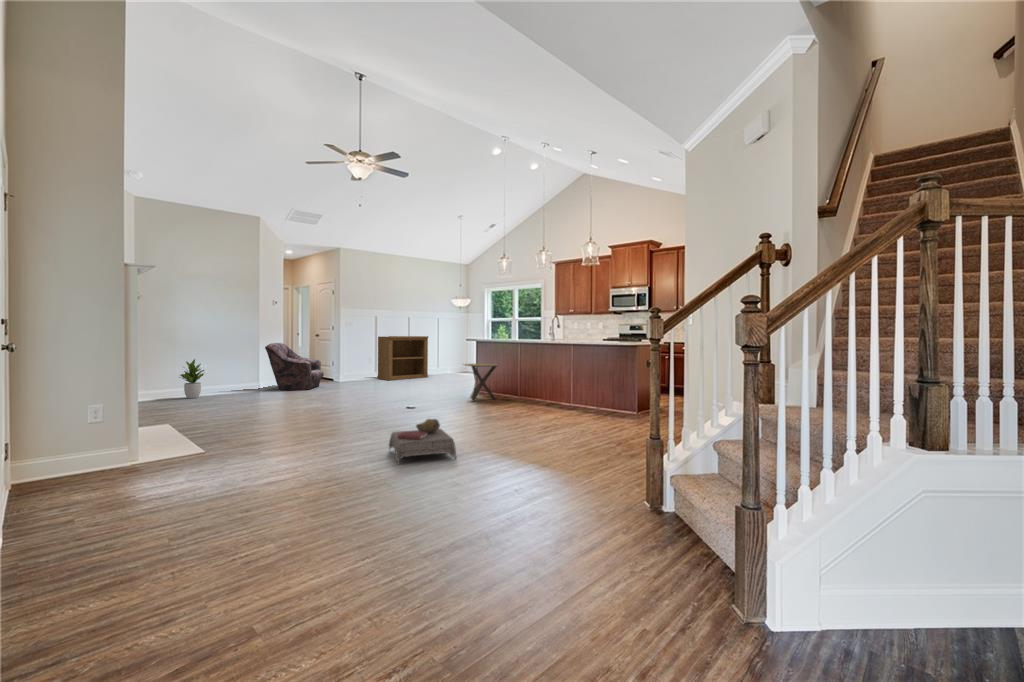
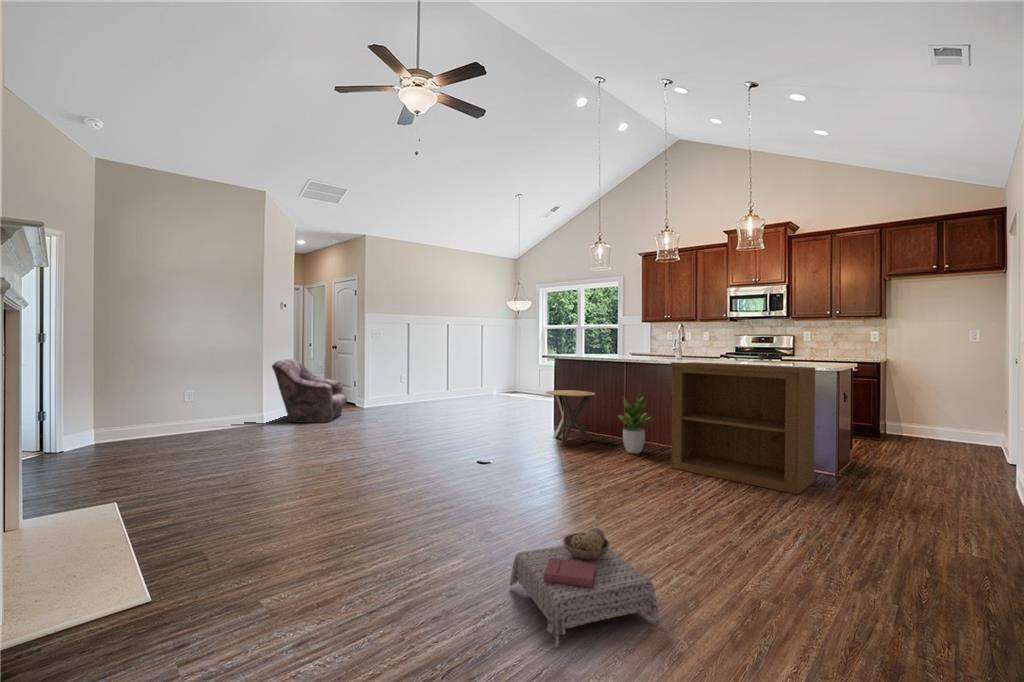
bookshelf: present [378,336,428,380] -> present [671,362,815,494]
potted plant: present [180,359,204,399] -> present [618,393,651,454]

